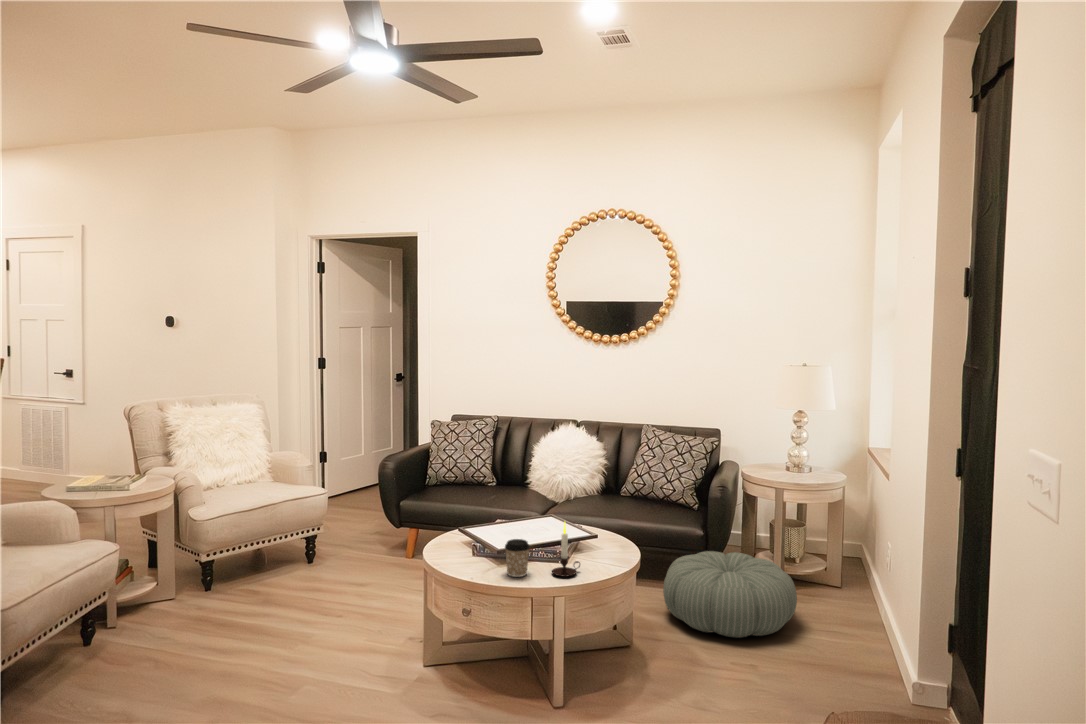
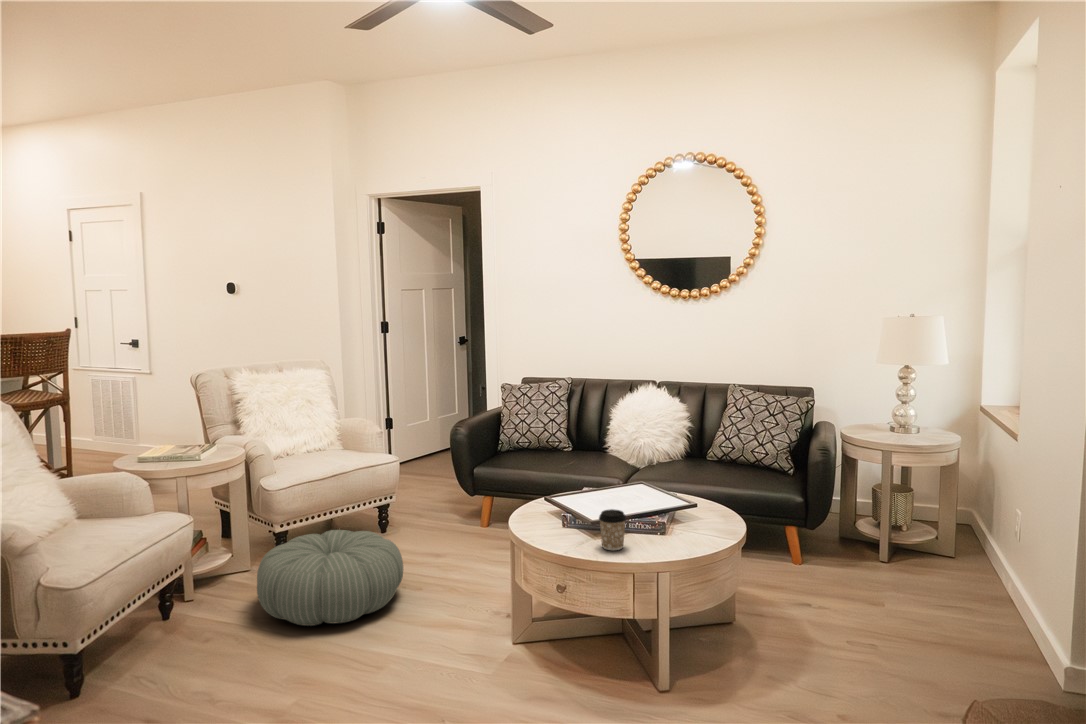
candle: present [552,522,580,577] -> none [650,489,681,550]
pouf: present [663,551,797,638] -> present [257,530,403,626]

